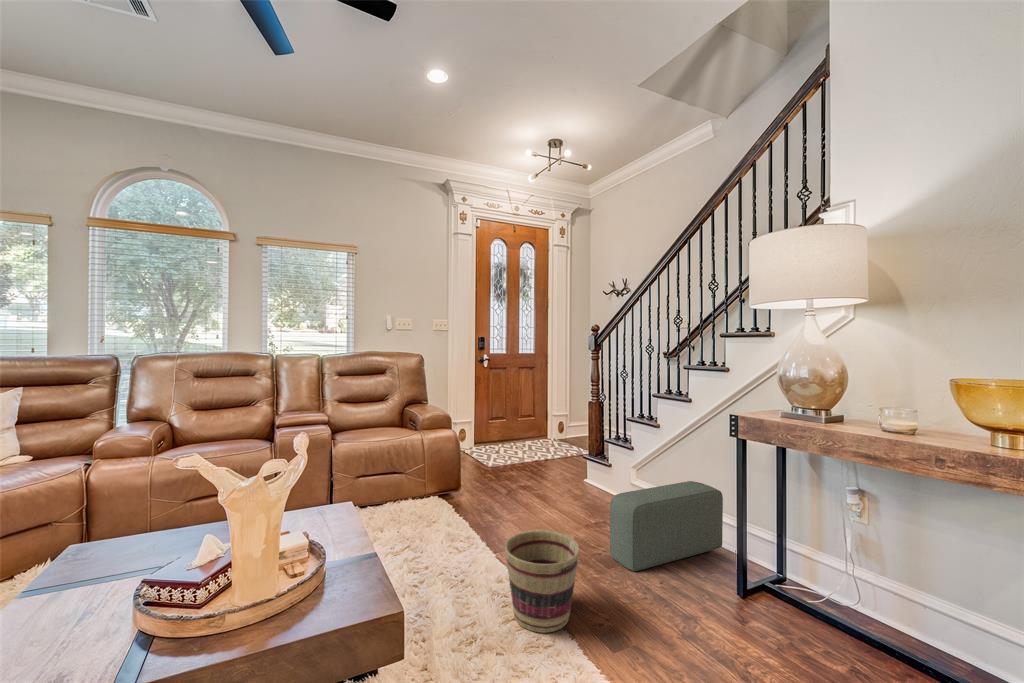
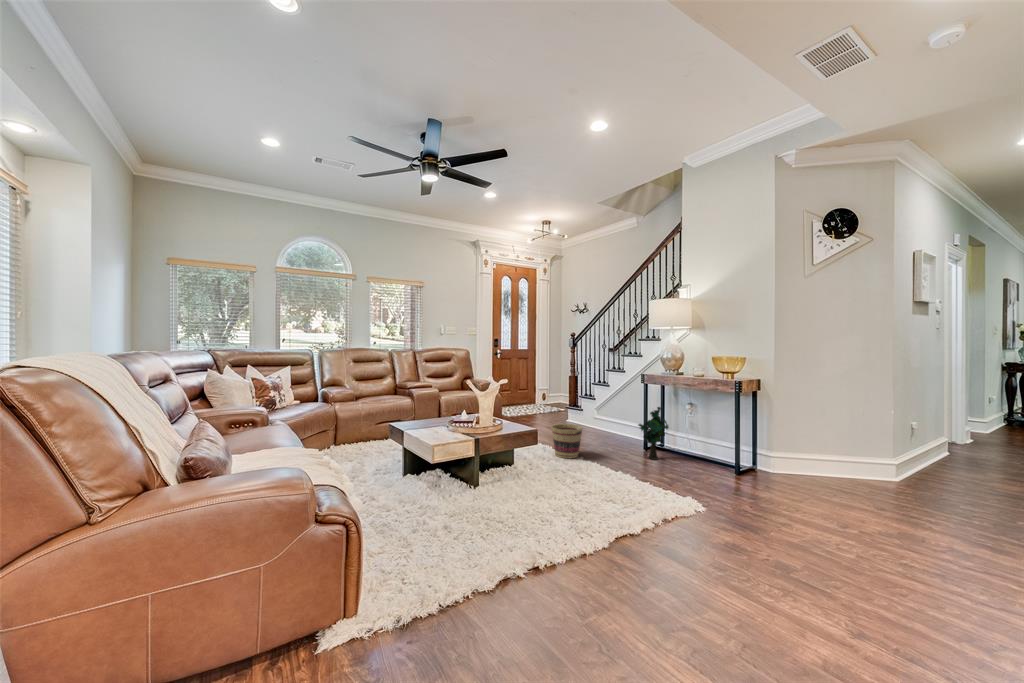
pouf: present [610,481,723,571] -> none [589,410,639,446]
decorative plant: none [722,507,811,651] -> present [639,407,669,460]

